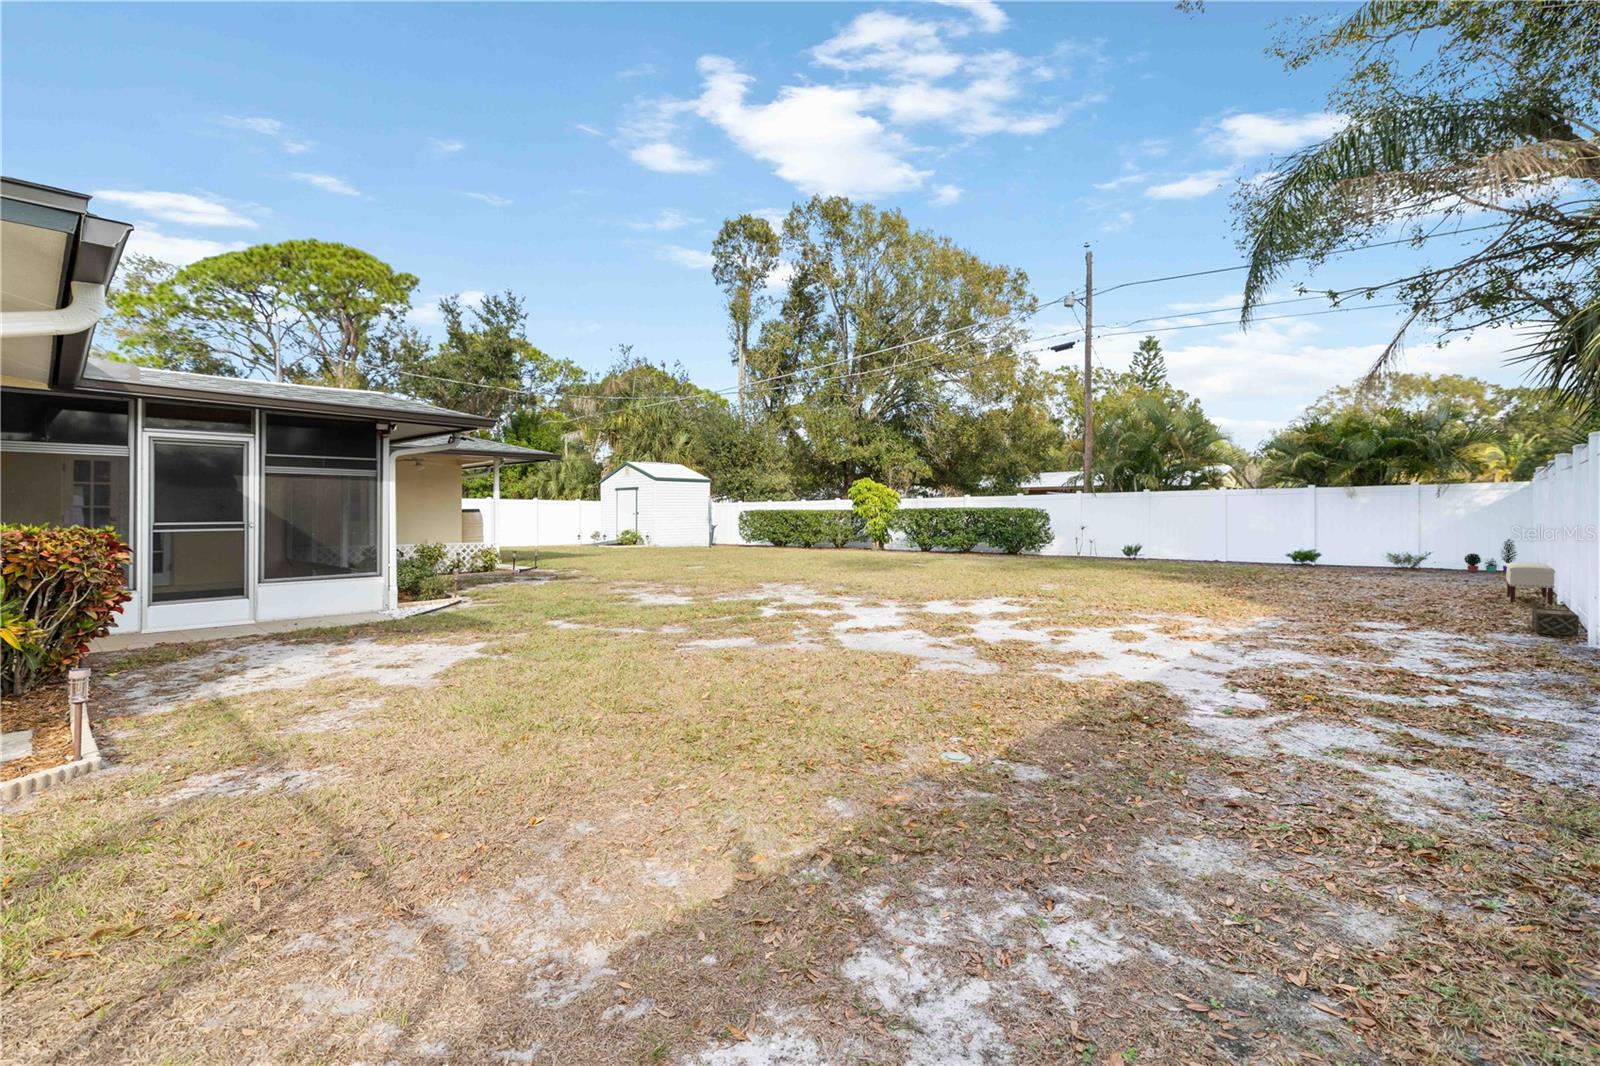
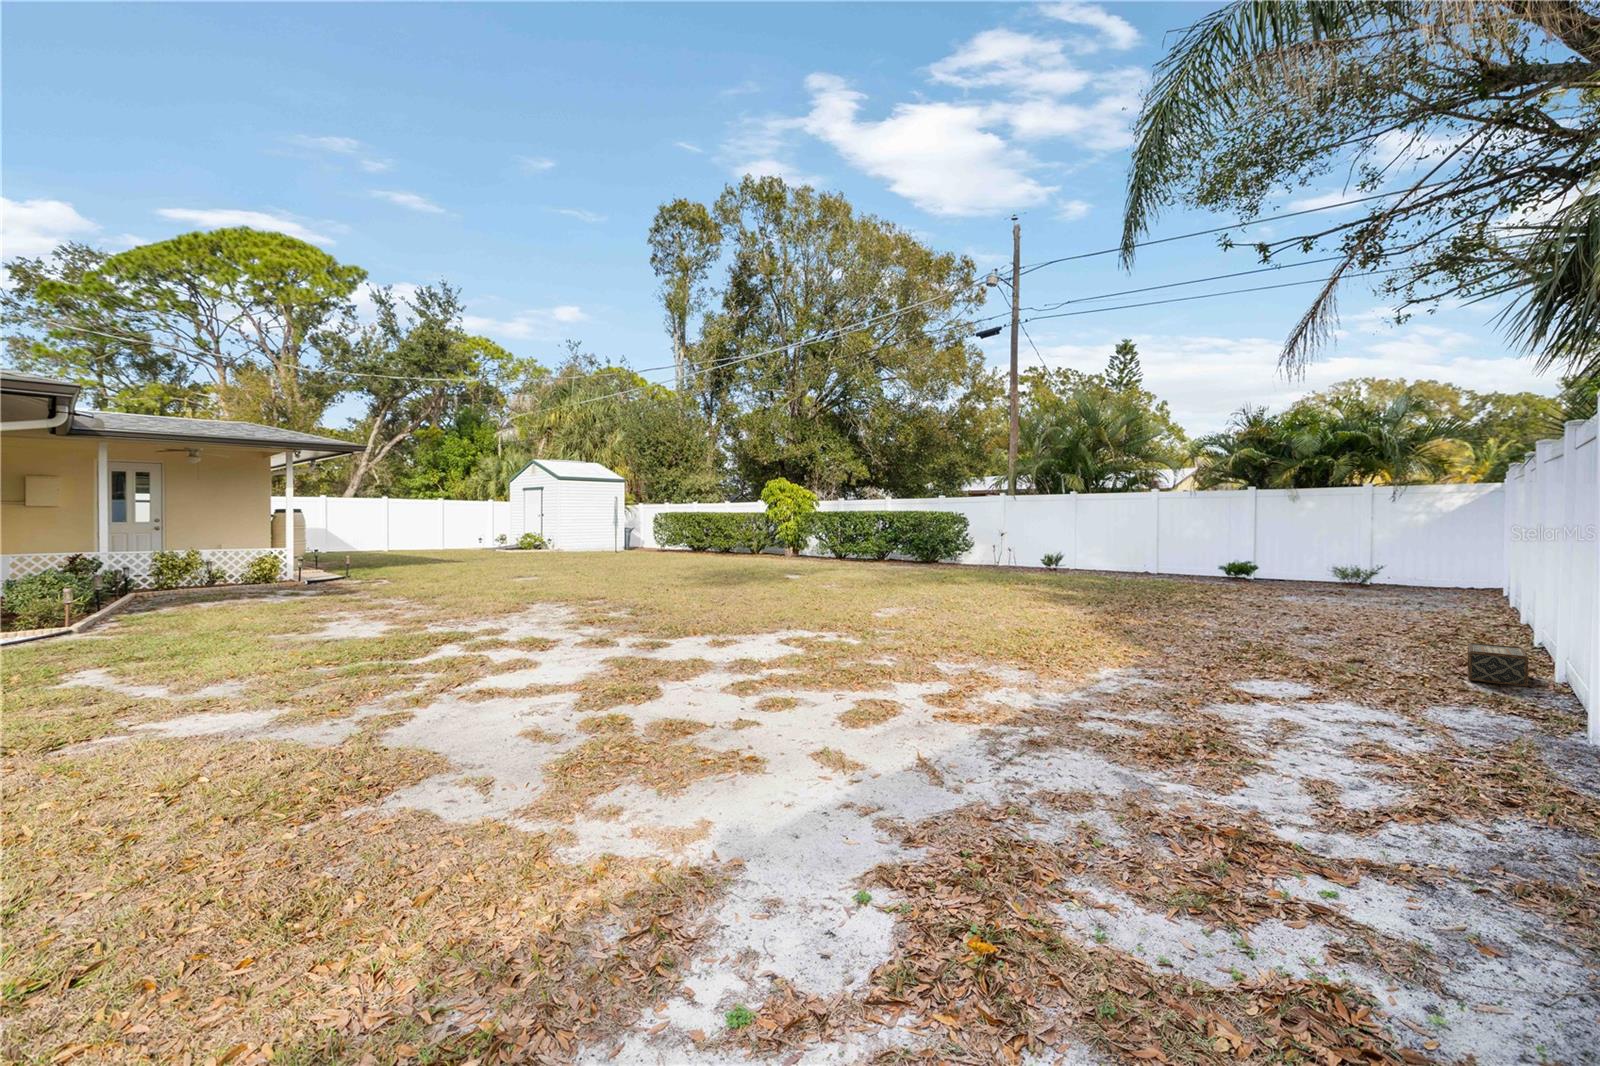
potted plant: present [1464,539,1517,572] -> none [1421,551,1486,592]
bench: present [1506,562,1555,605] -> none [1454,579,1512,636]

